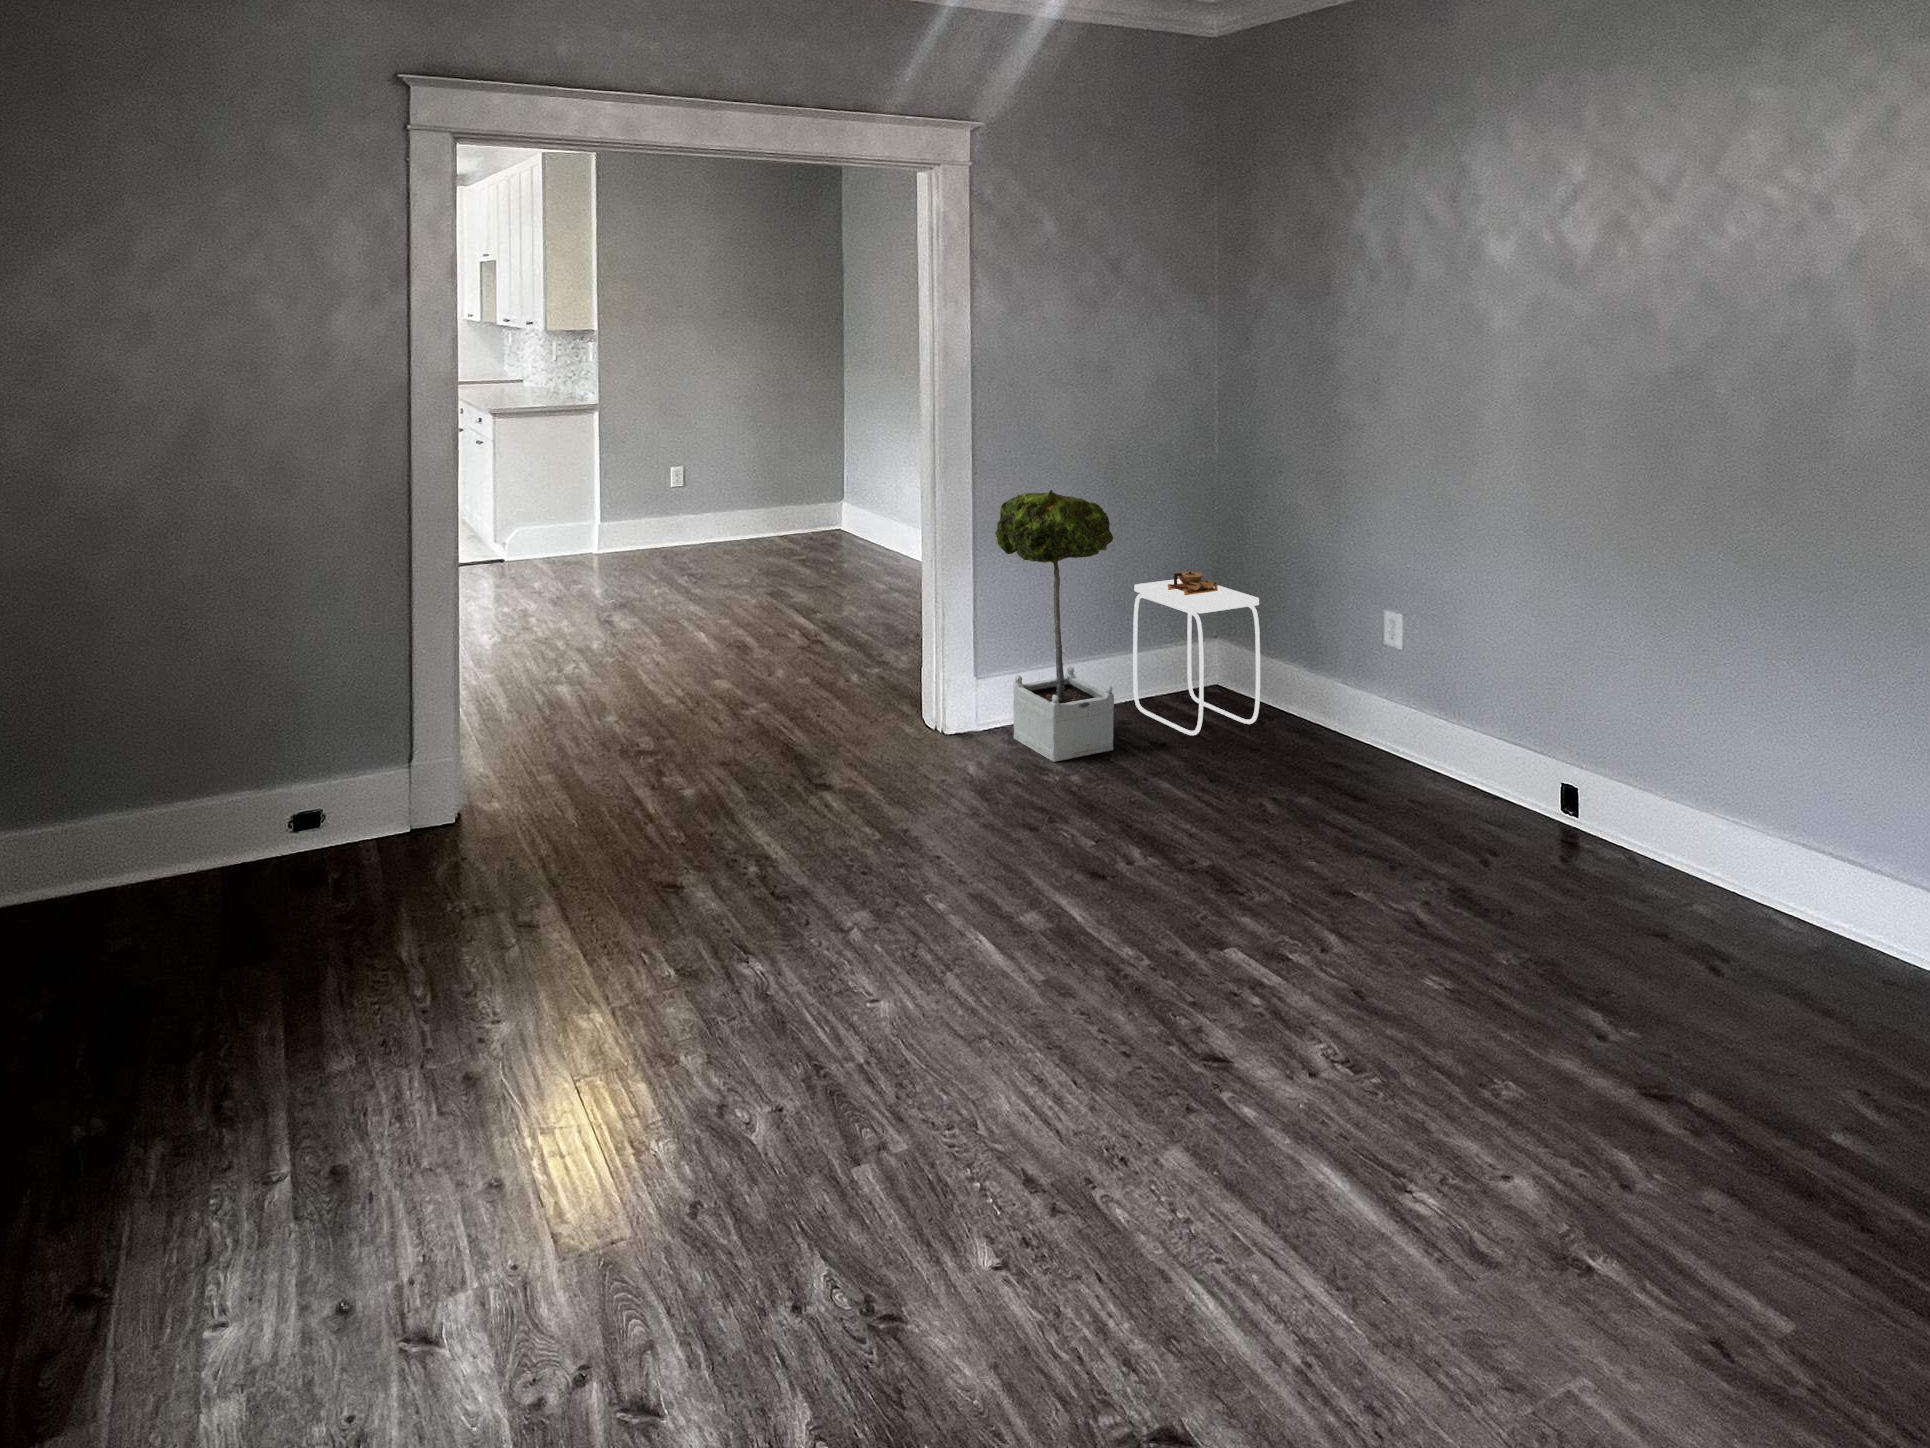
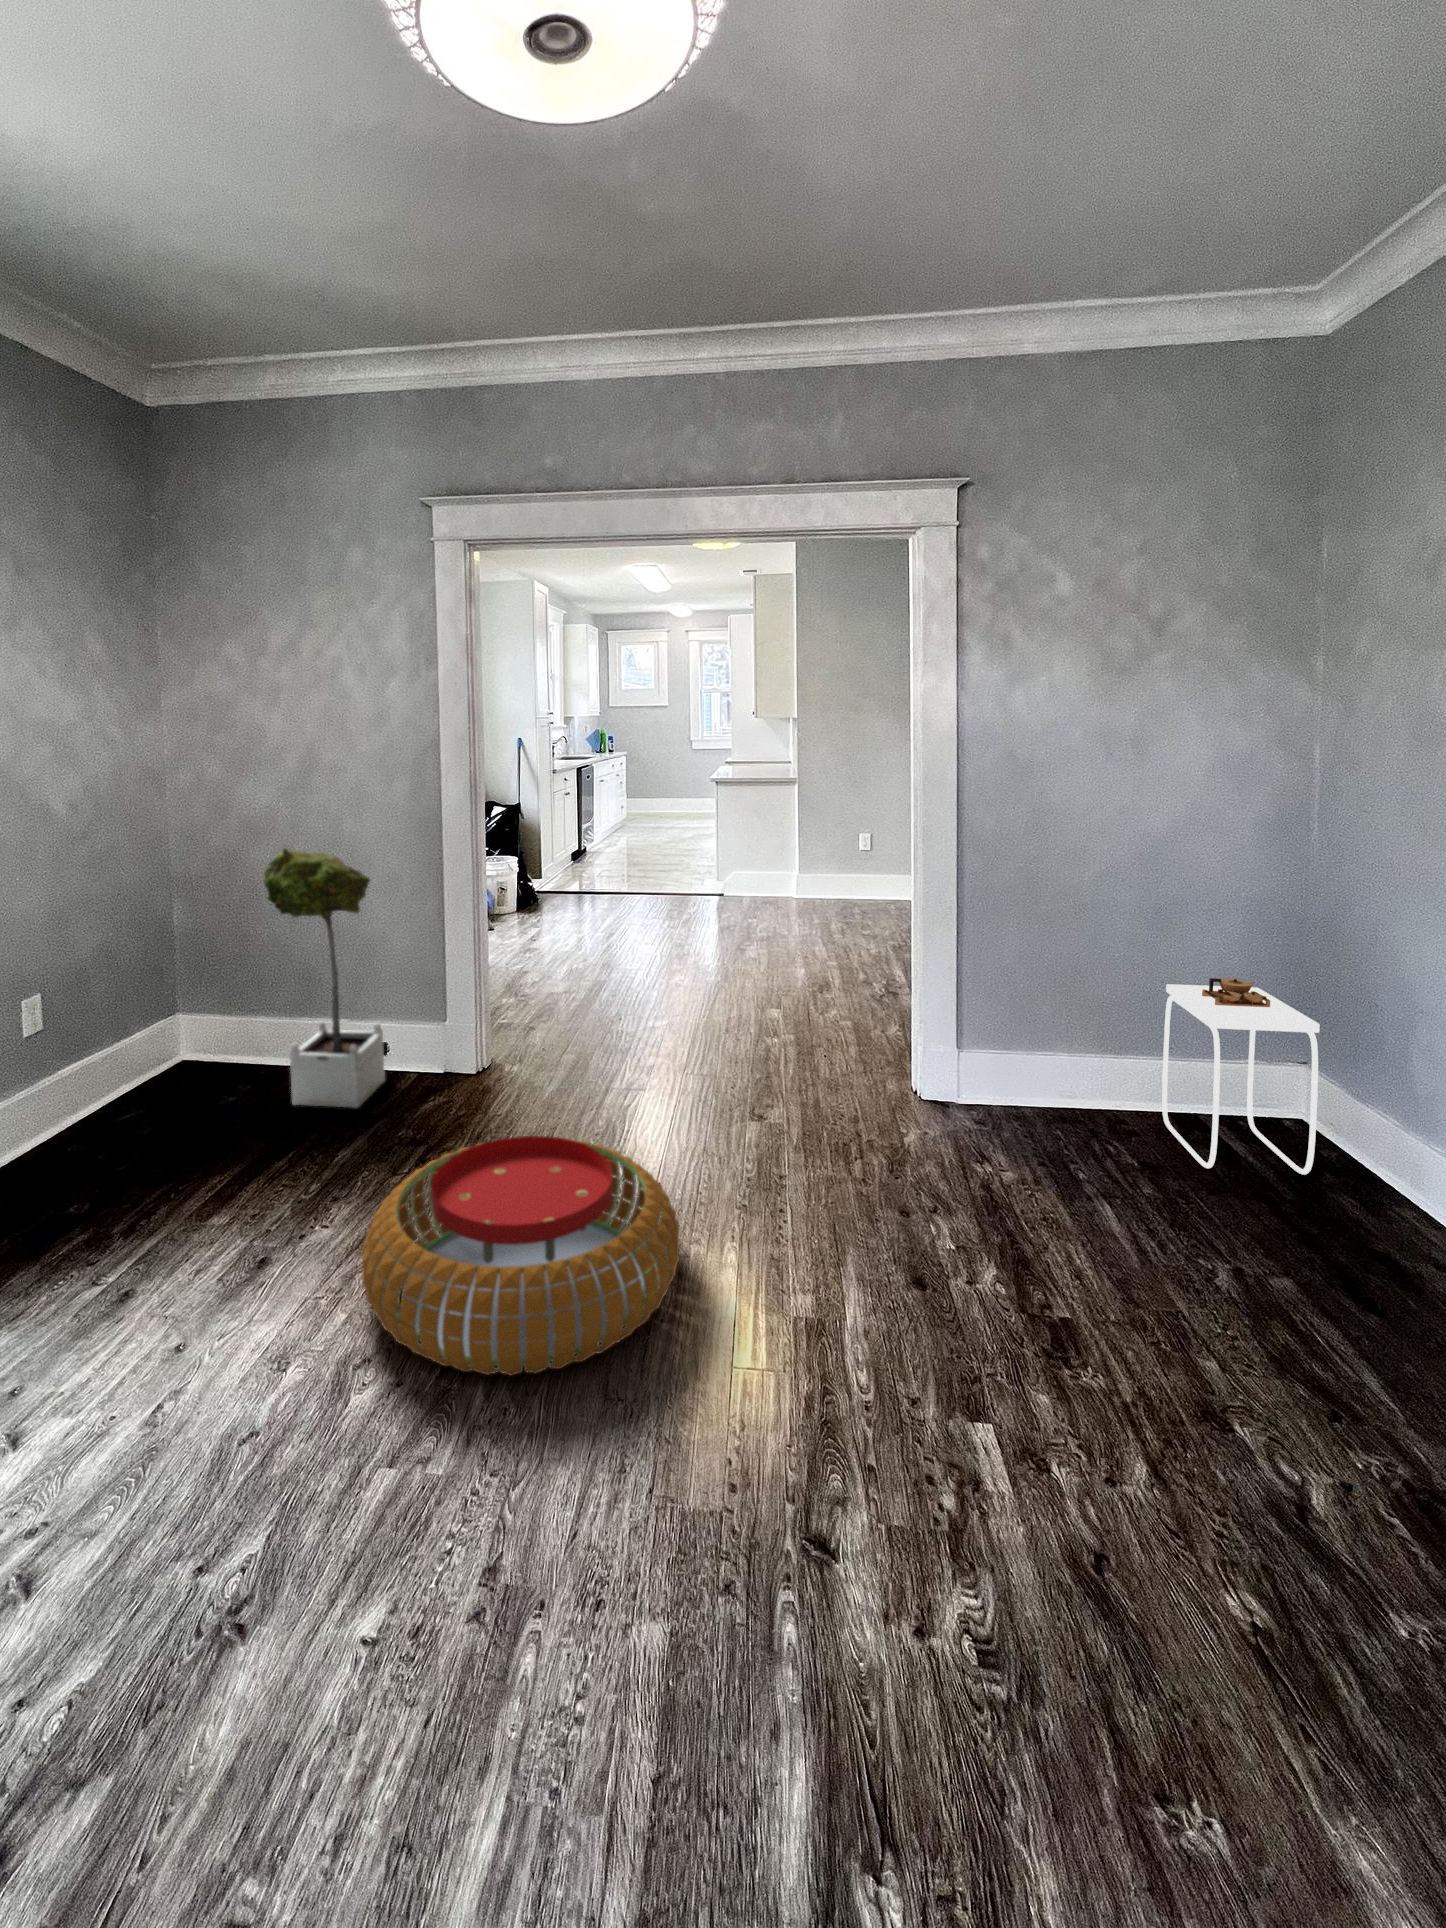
potted tree: present [995,490,1114,762] -> present [264,849,385,1107]
pouf: none [622,828,959,1076] -> present [362,1136,679,1376]

